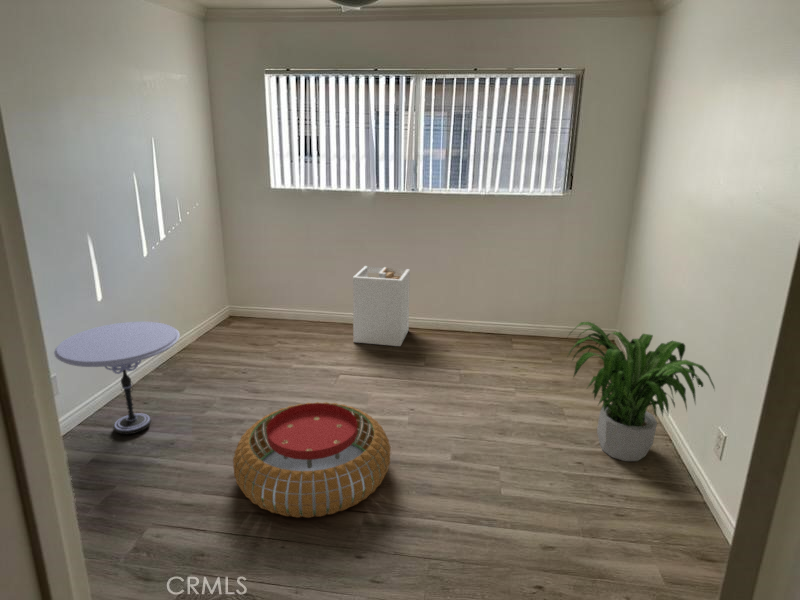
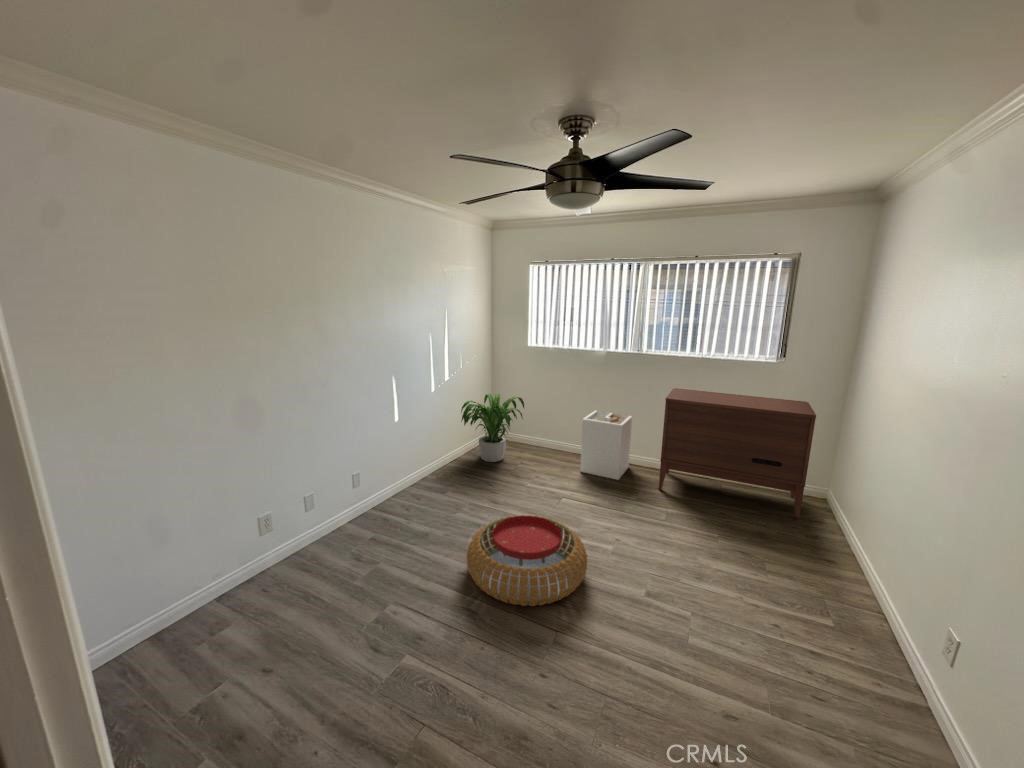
dresser: none [447,232,608,363] -> present [659,388,816,519]
side table: present [54,321,180,434] -> none [367,438,446,518]
potted plant: present [569,322,714,461] -> present [461,394,524,462]

